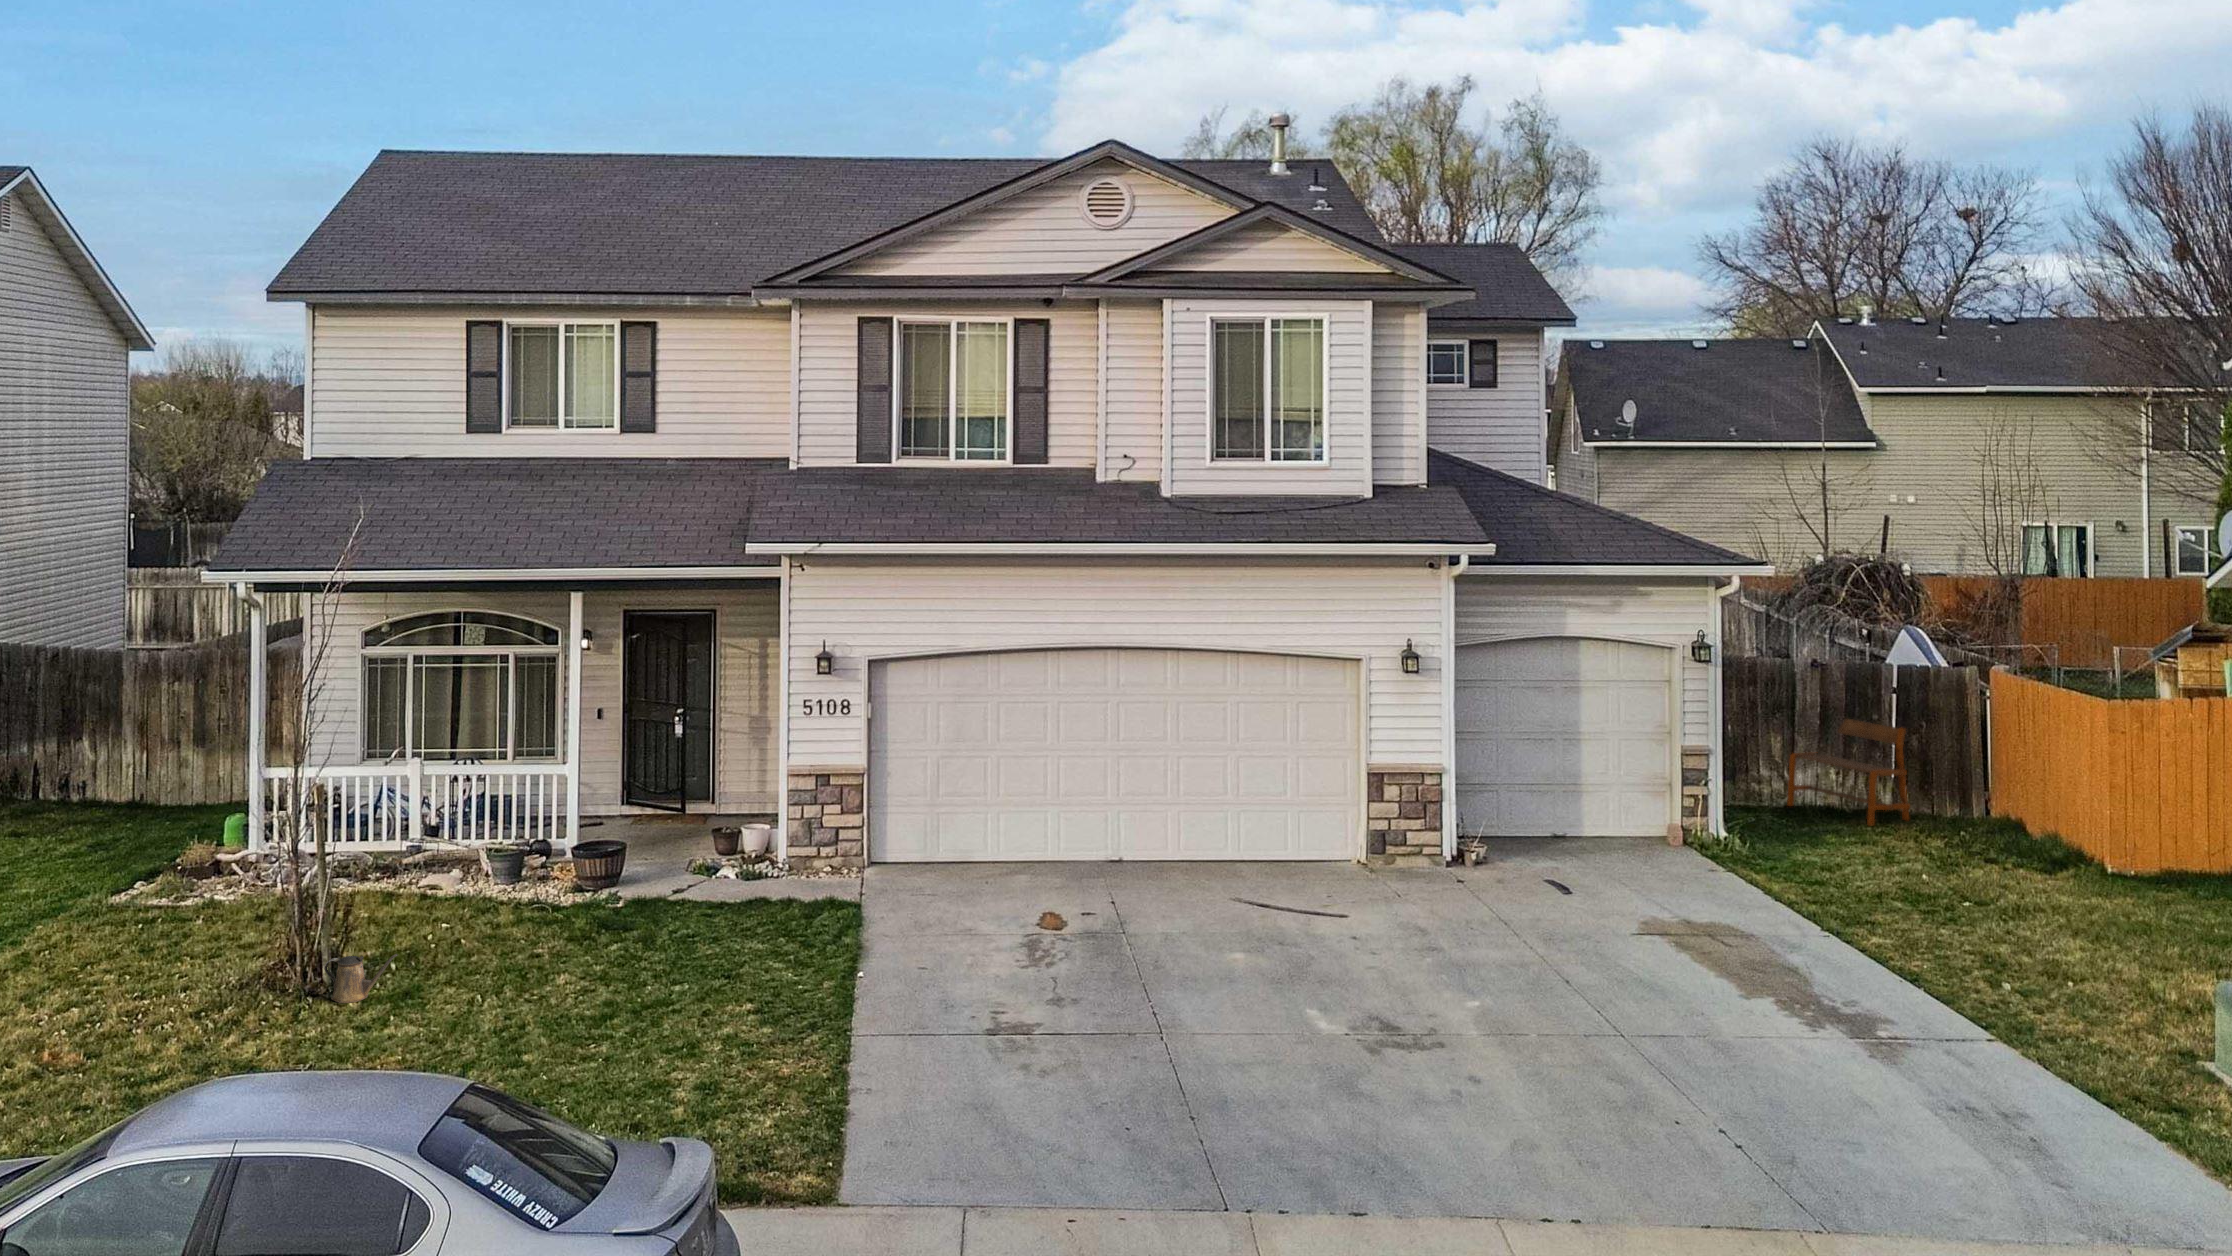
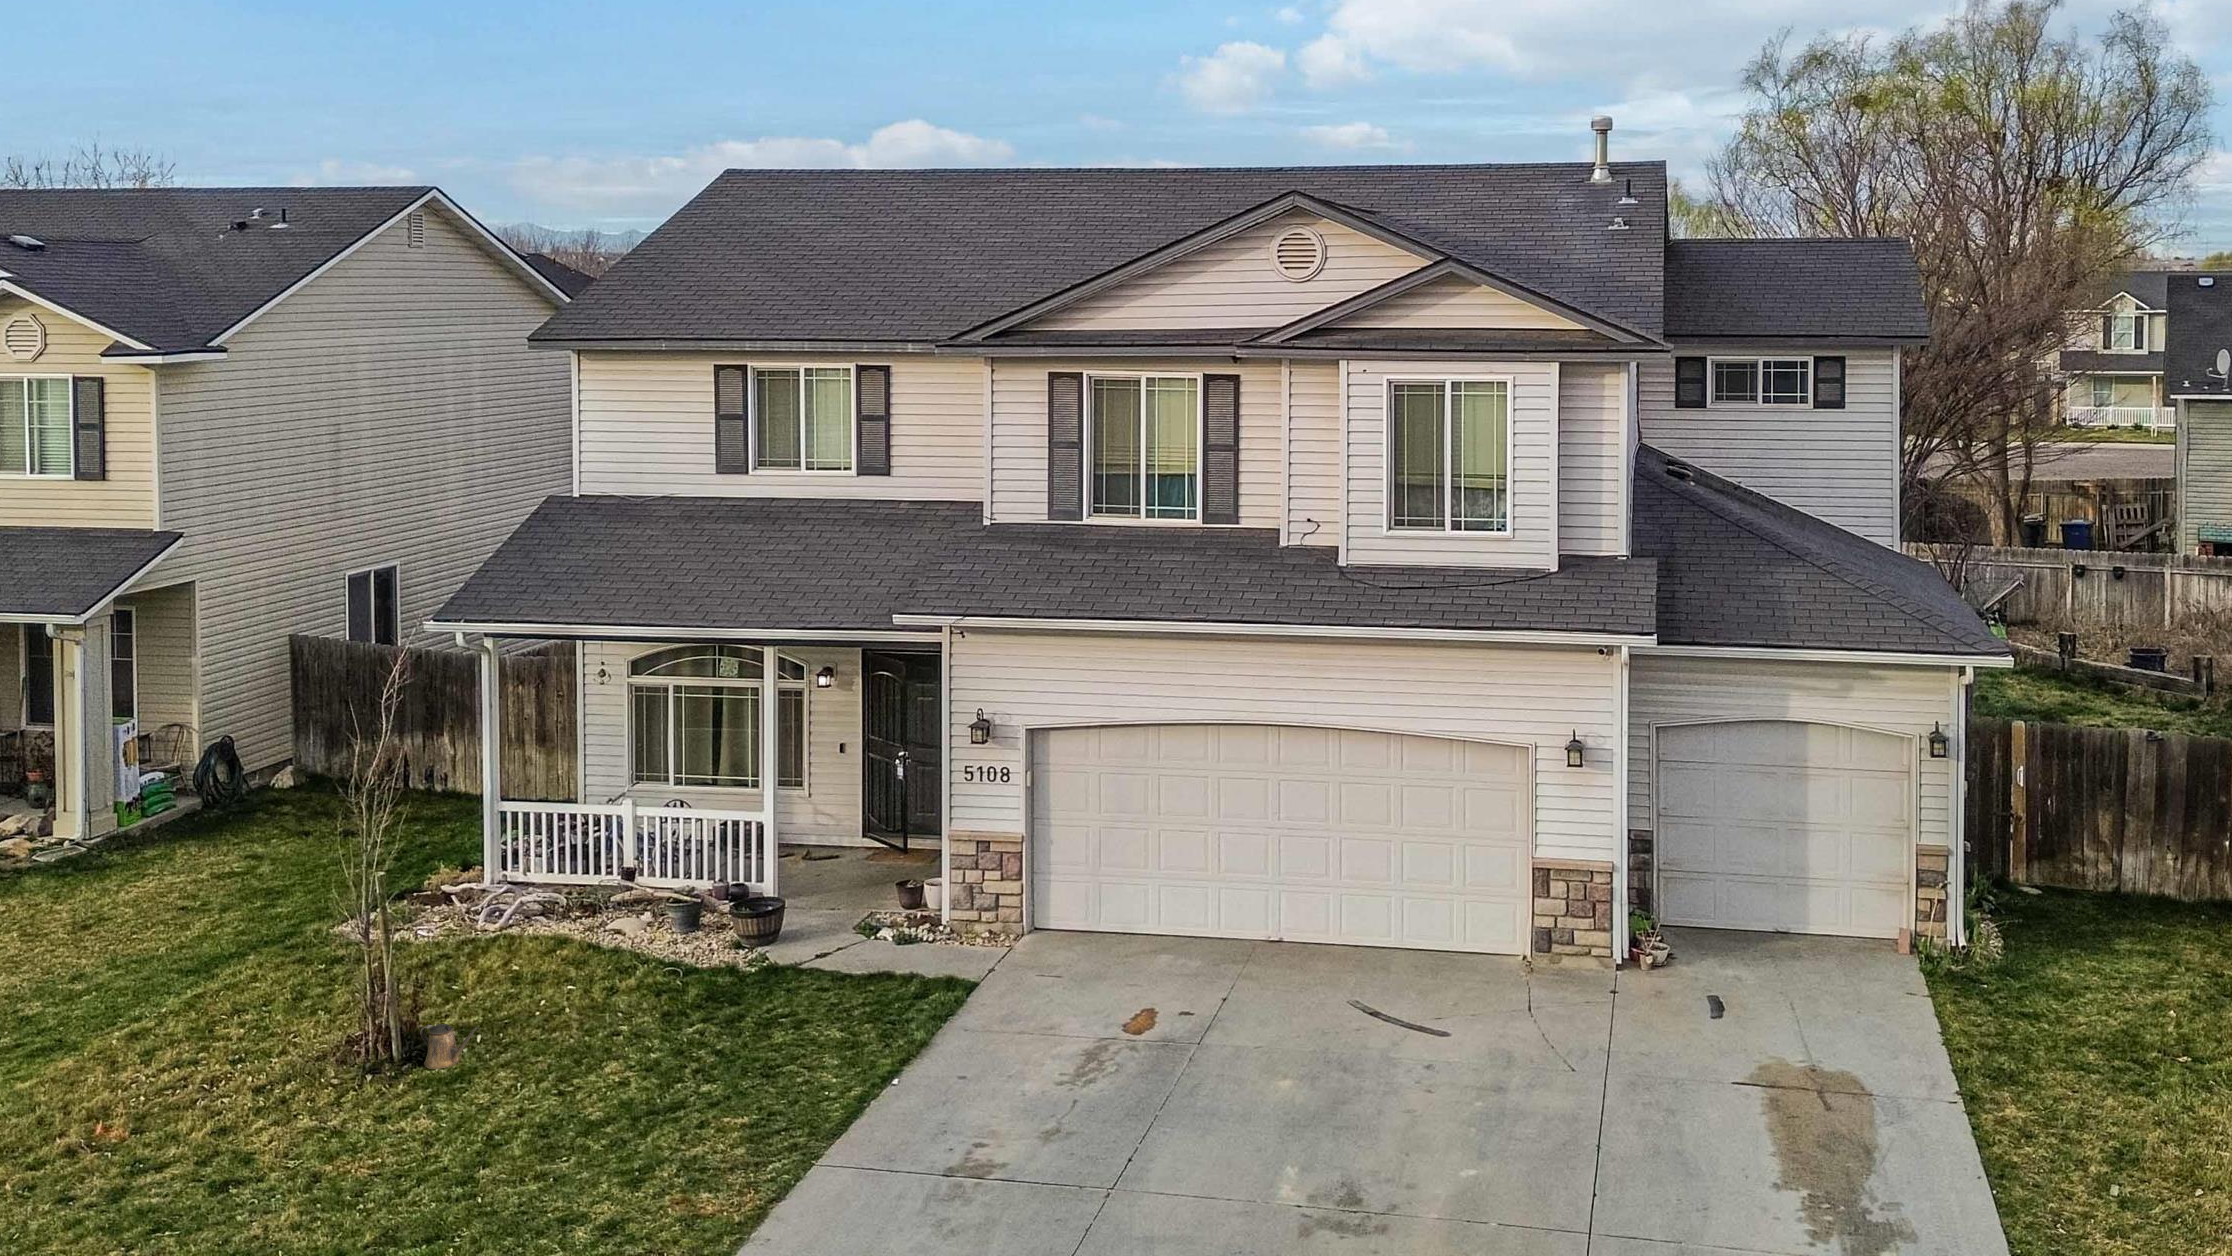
bench: present [1787,719,1910,826] -> none [2083,805,2214,942]

